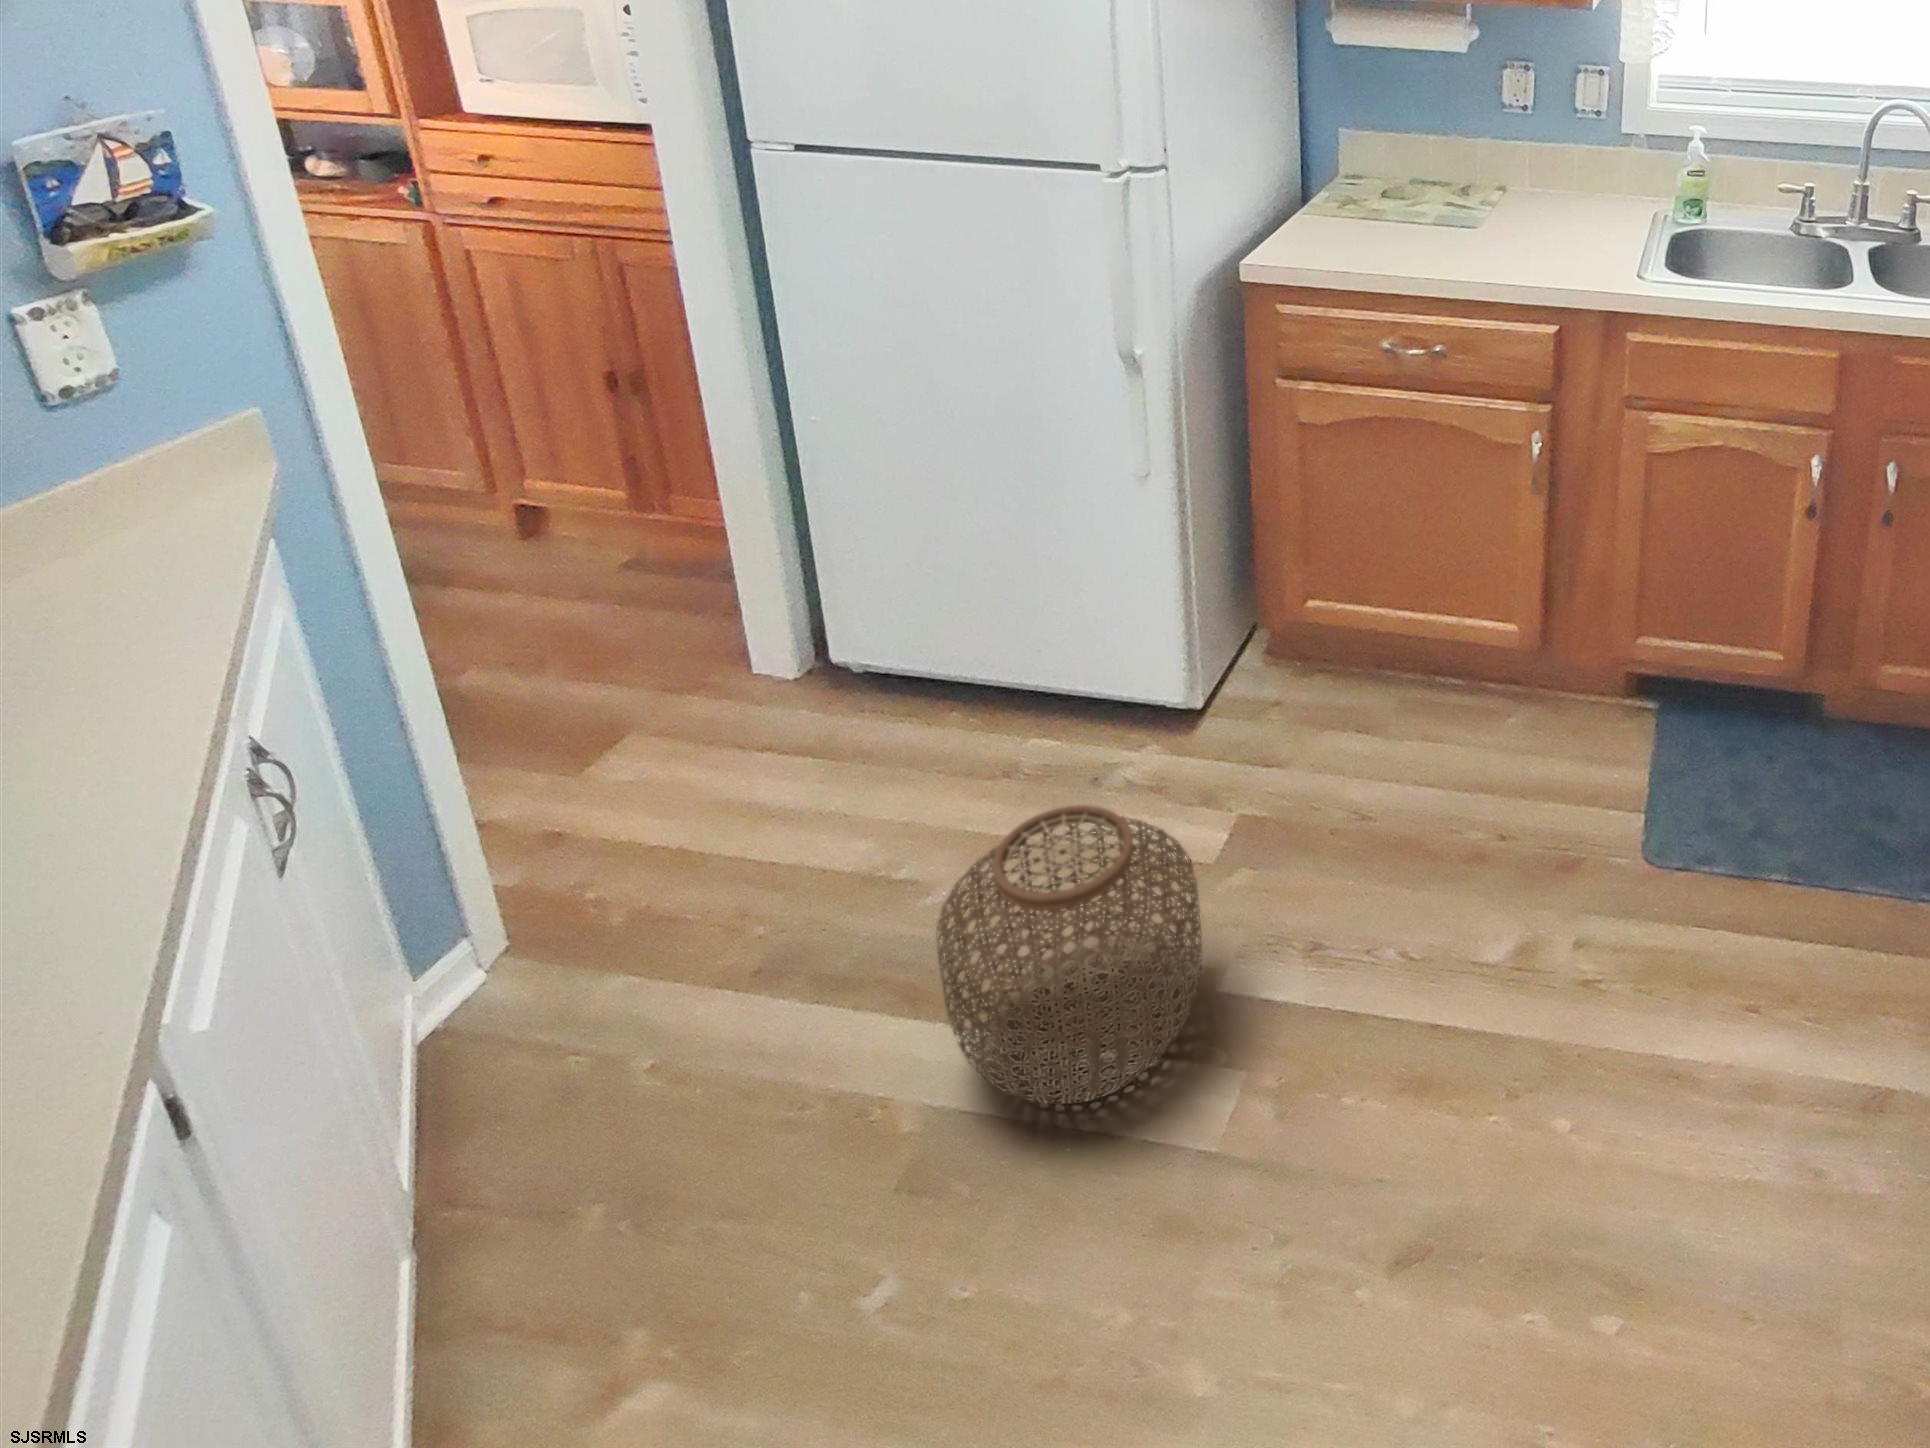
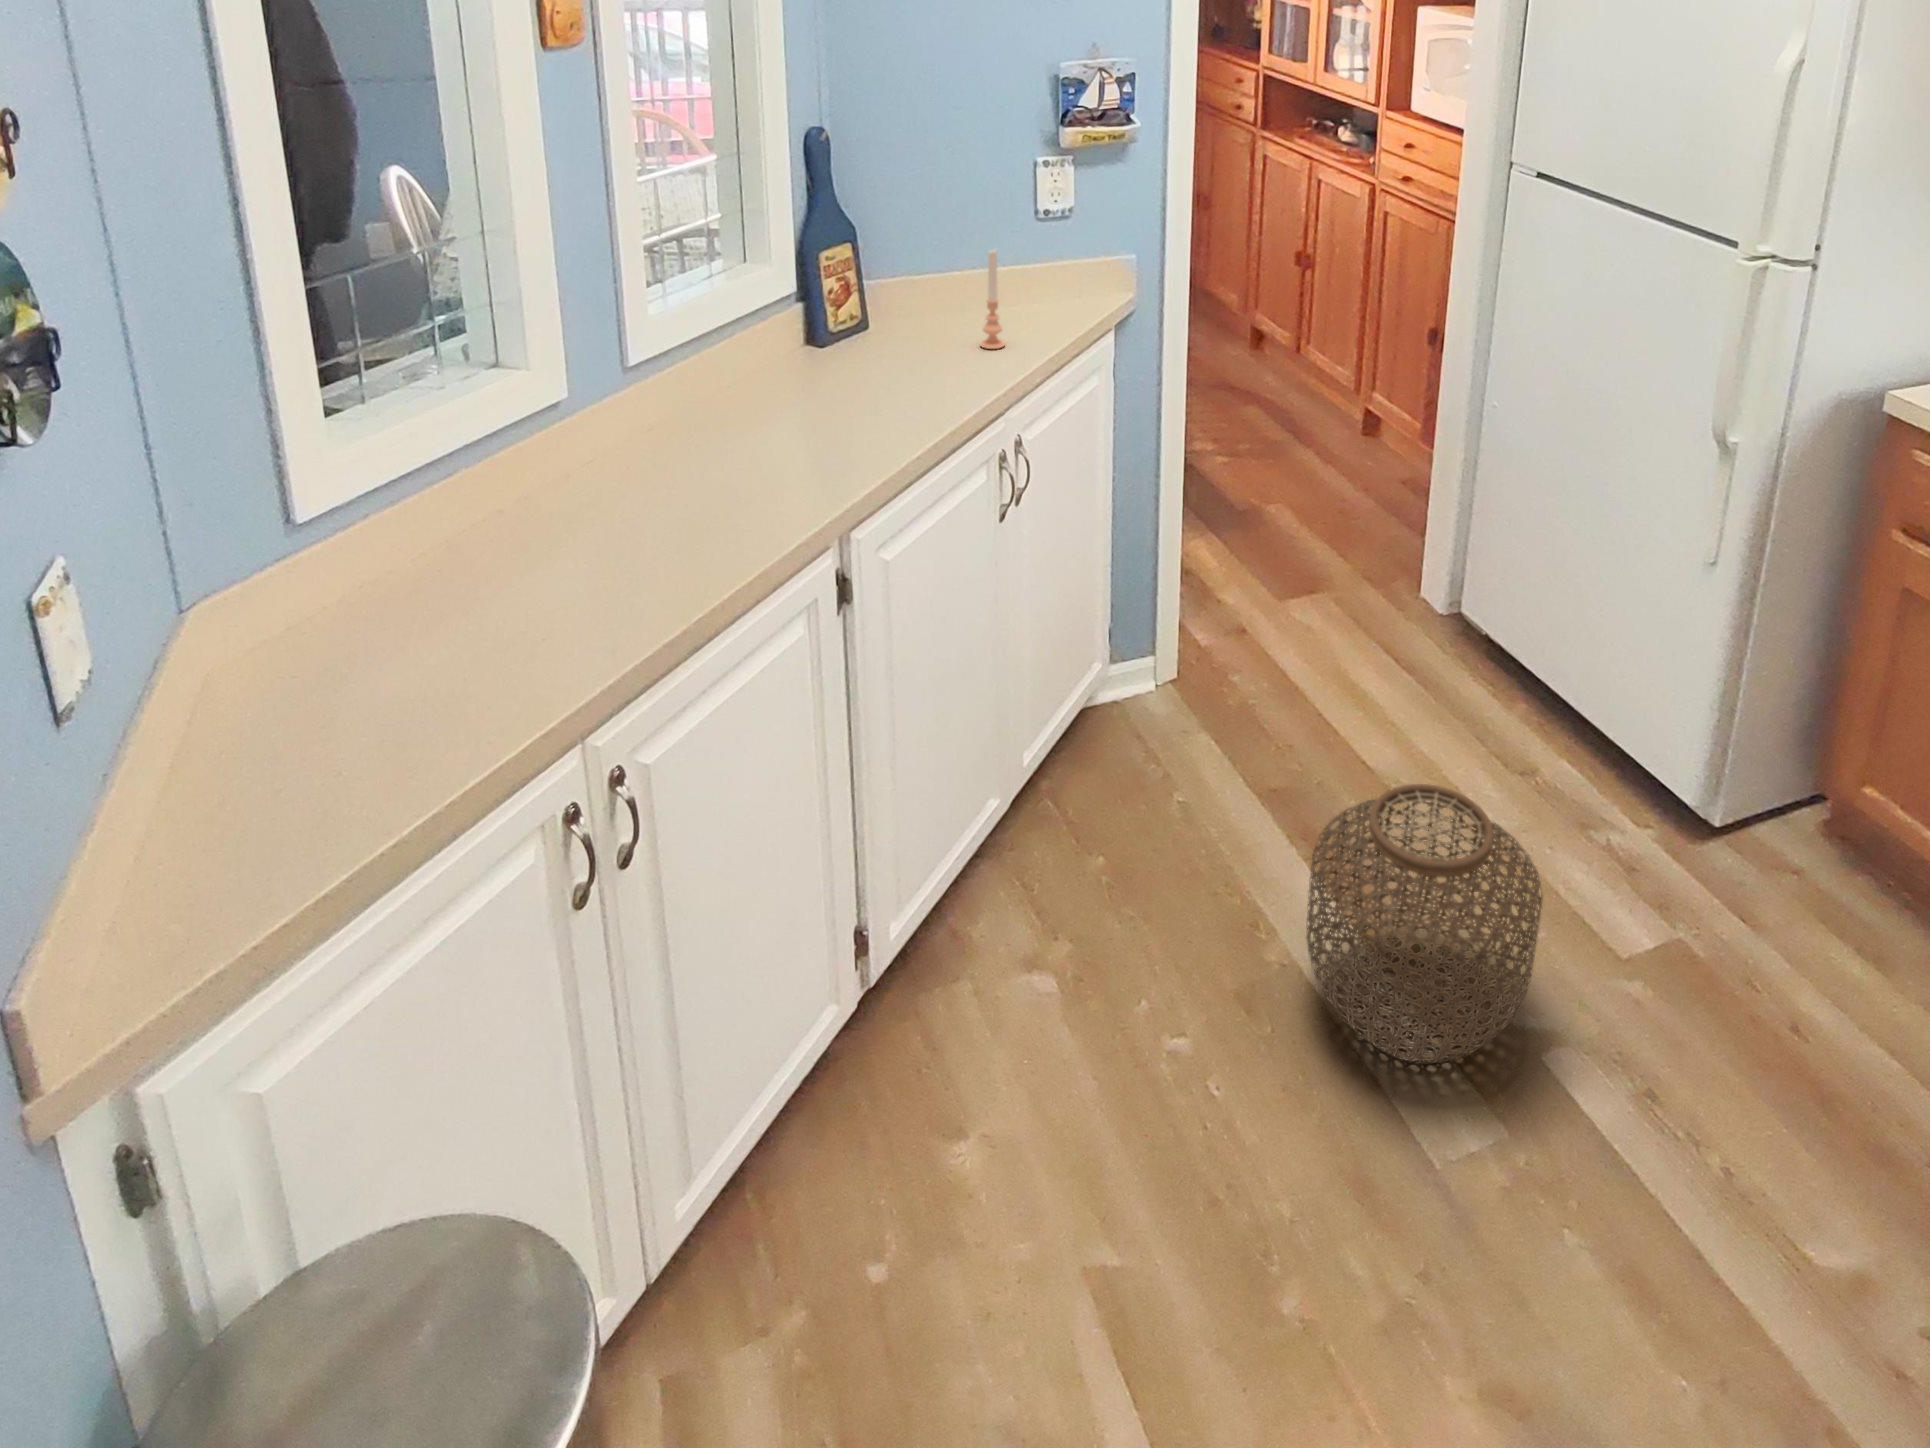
candle: none [57,469,147,631] -> present [980,250,1005,349]

